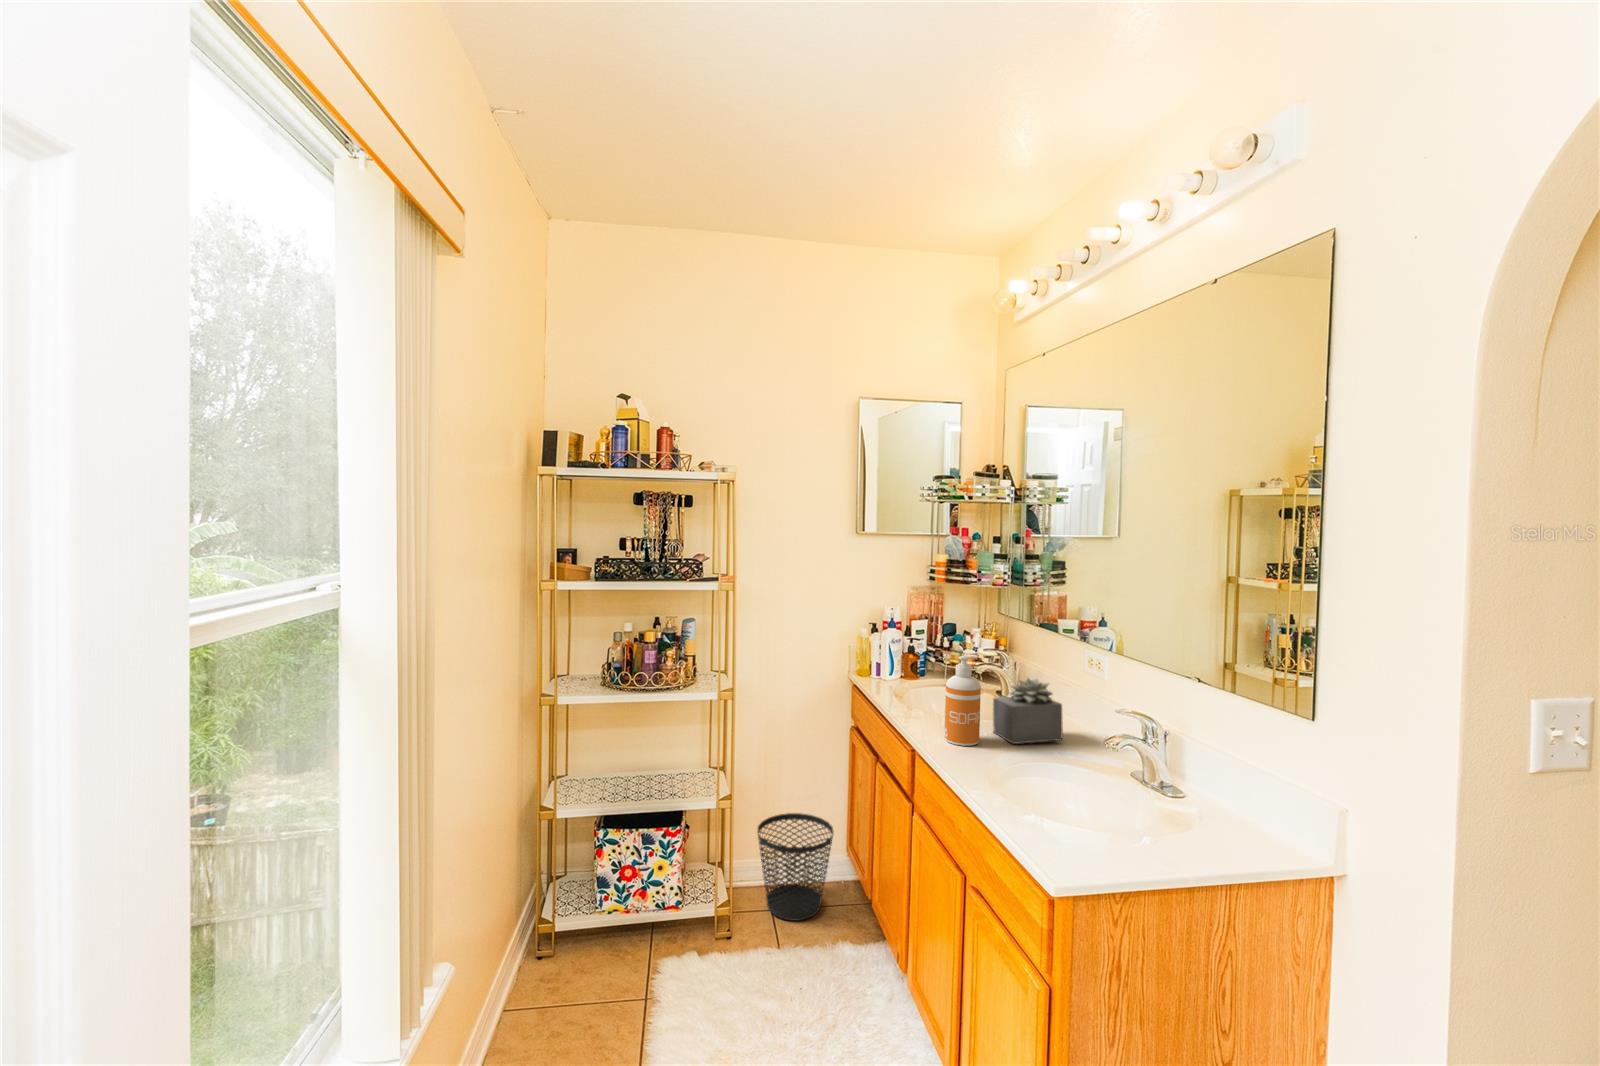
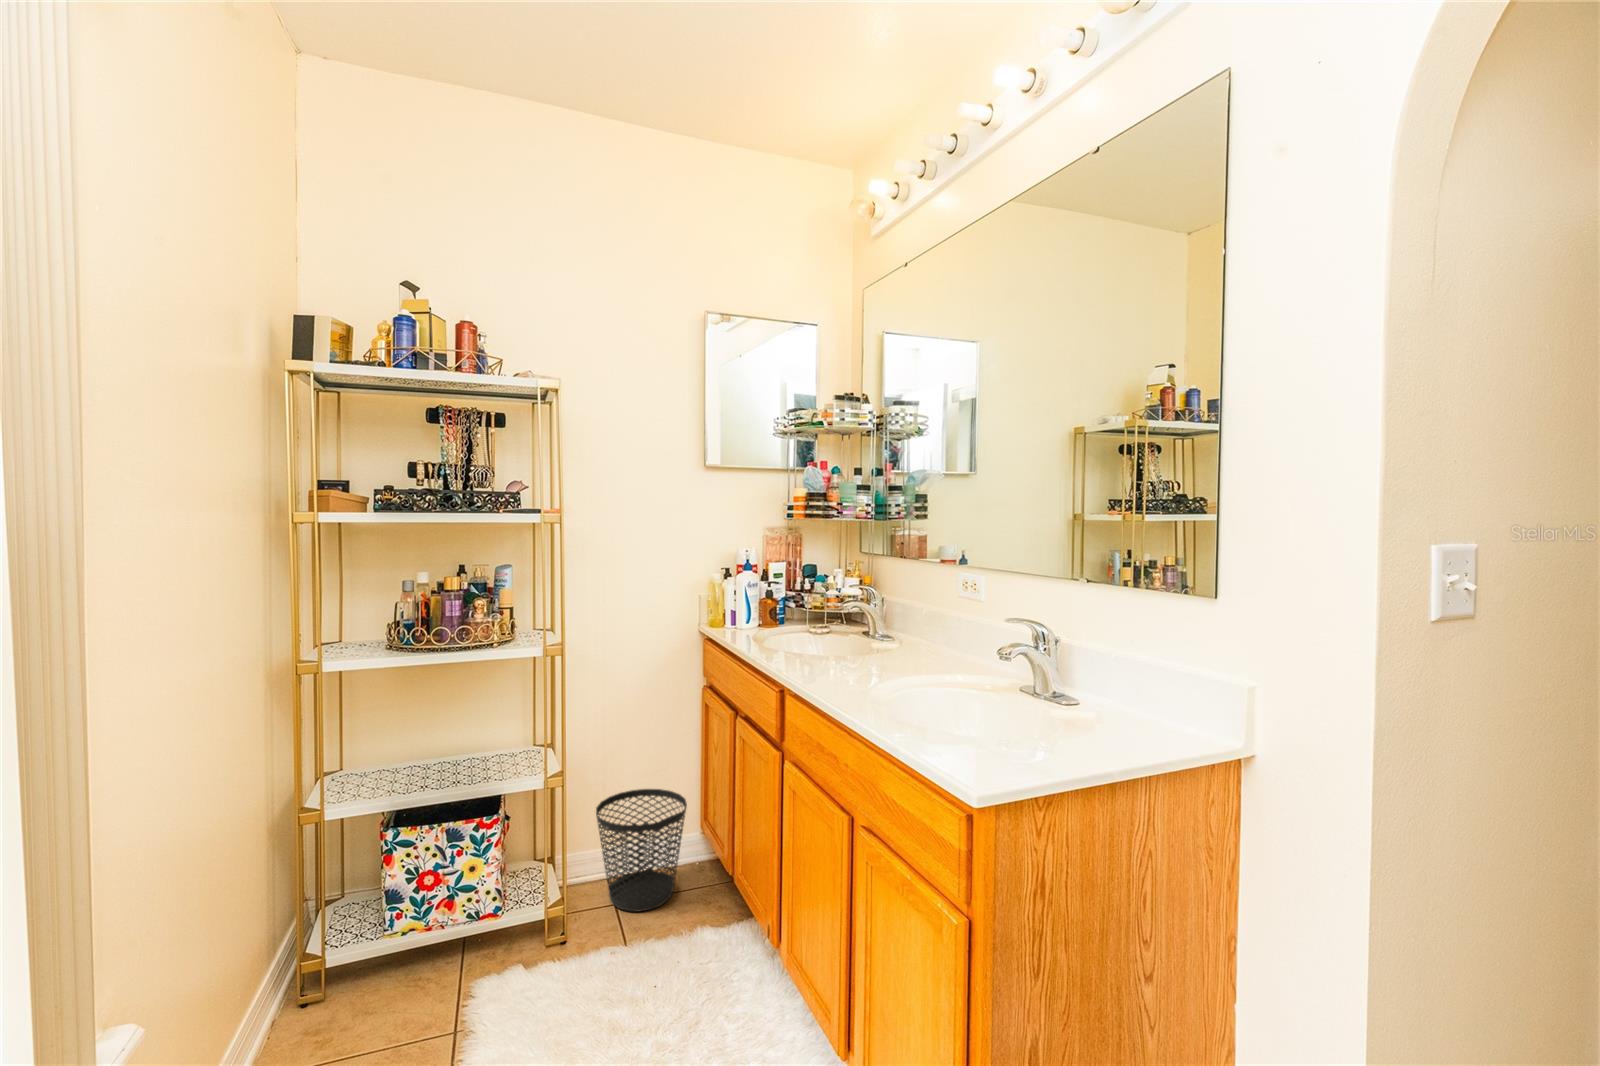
soap dispenser: present [944,656,981,746] -> none [817,578,856,677]
succulent plant: present [993,678,1063,744] -> none [866,601,943,672]

